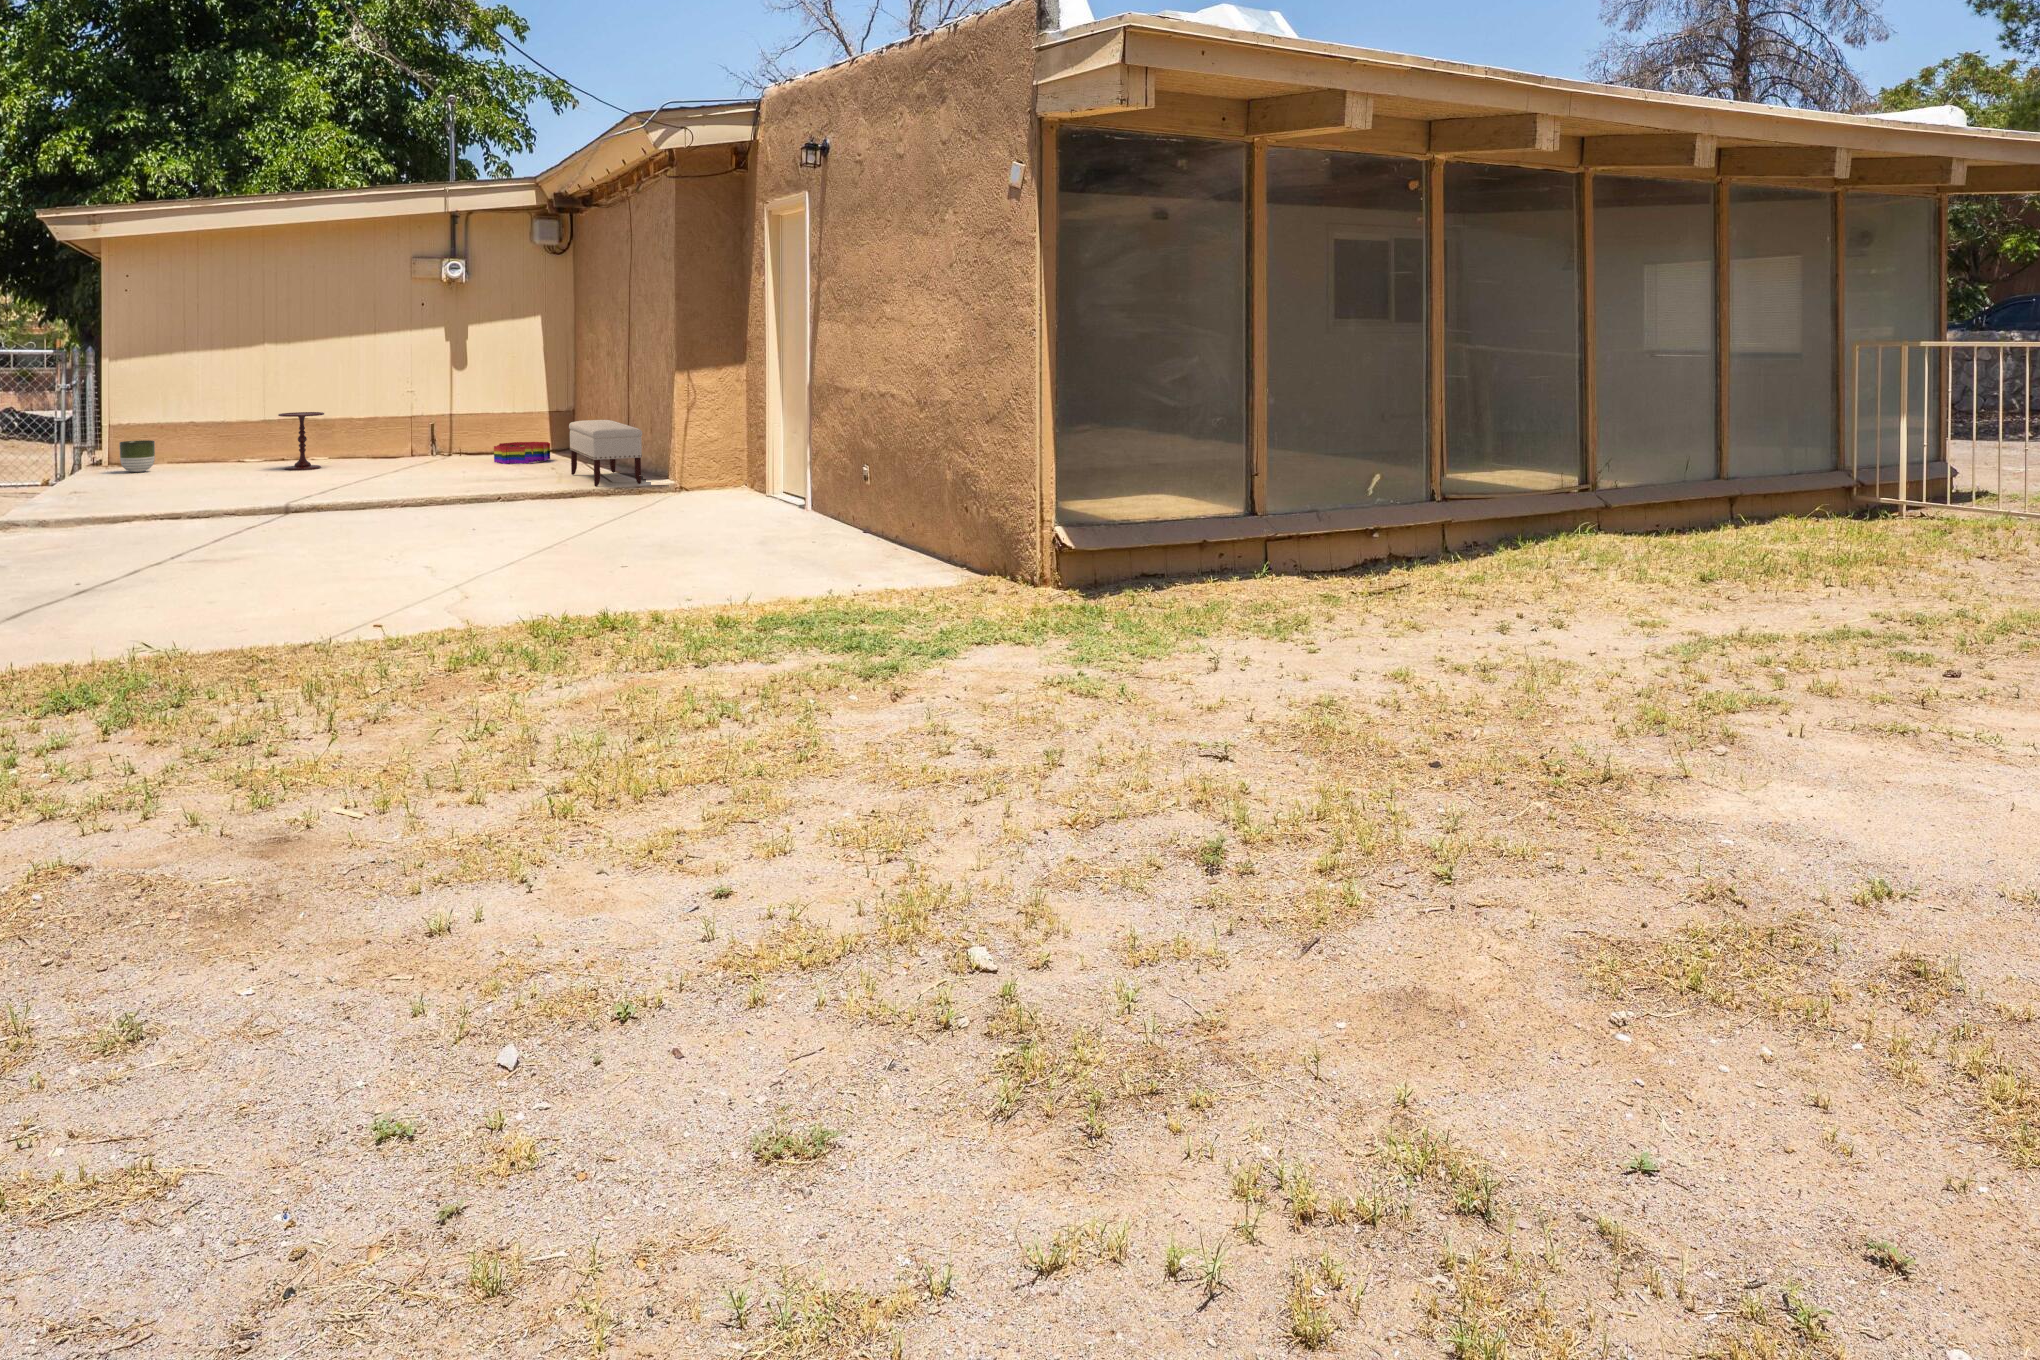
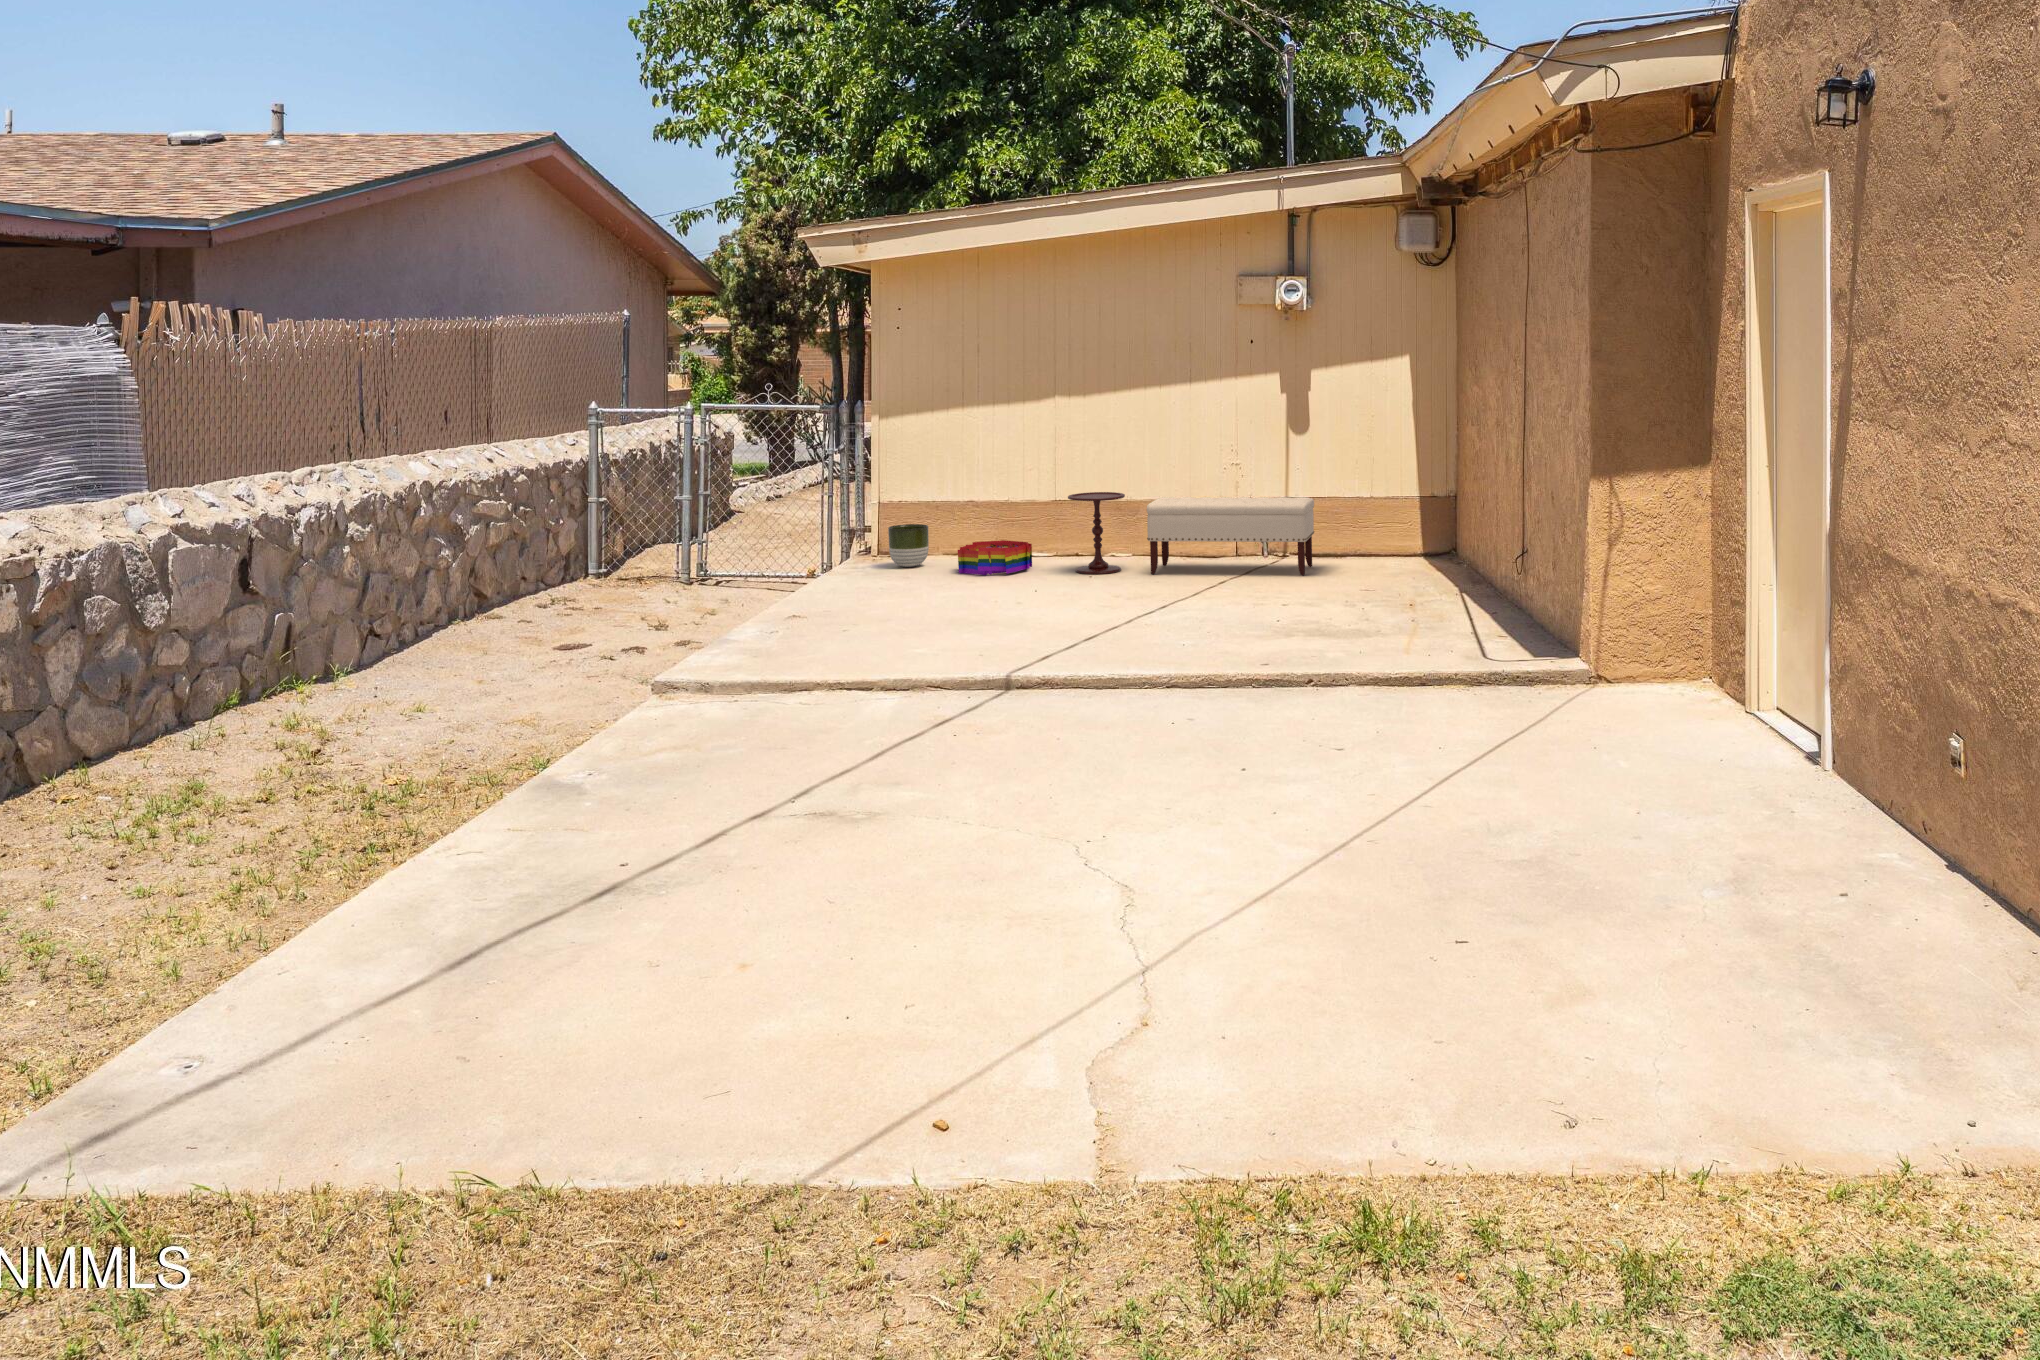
bench: present [569,420,642,486] -> present [1147,497,1314,576]
storage bin: present [494,442,550,464] -> present [958,540,1032,575]

